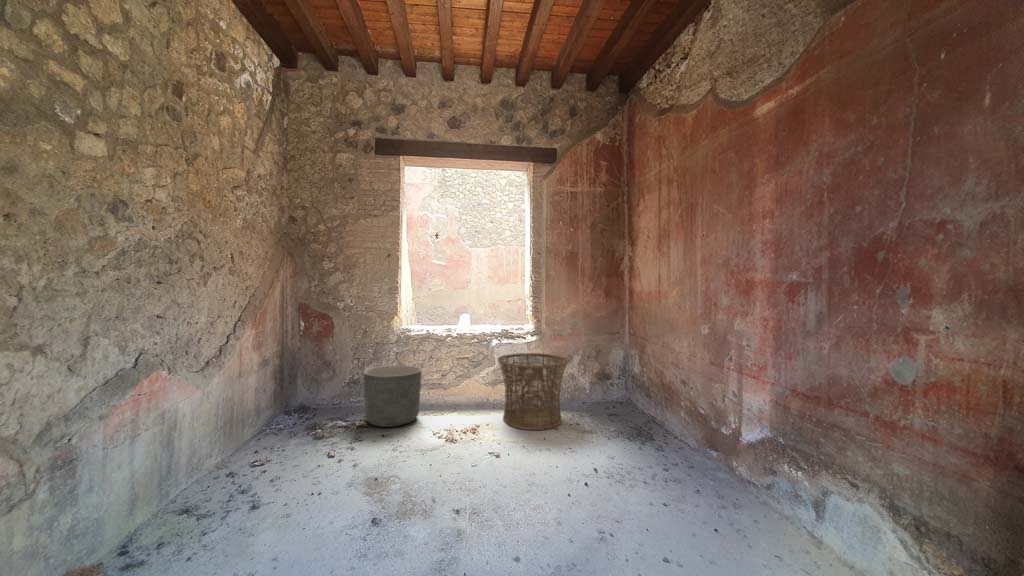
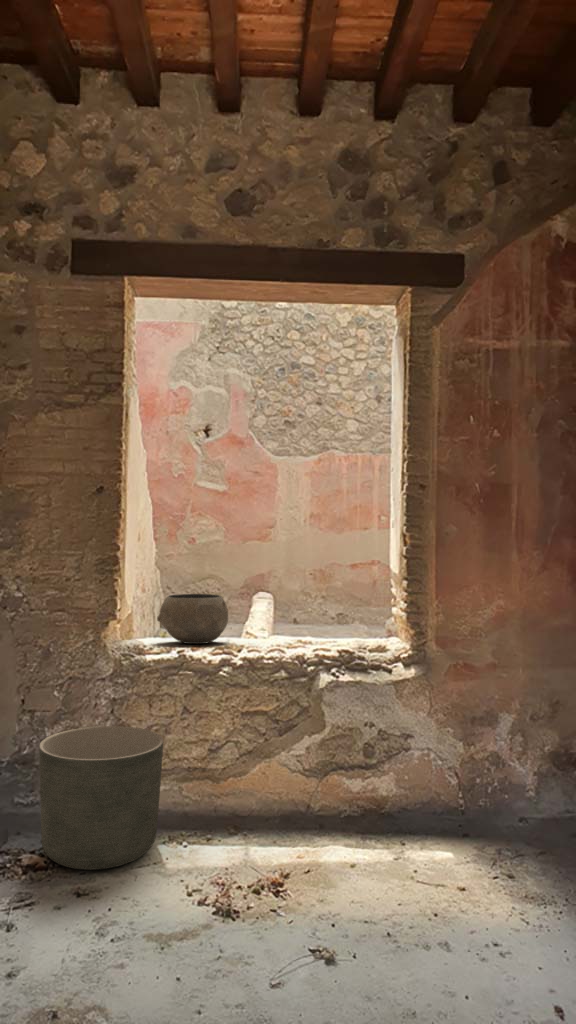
ceramic bowl: none [417,306,451,328] -> present [157,594,228,644]
basket: present [498,353,569,430] -> none [330,705,493,894]

